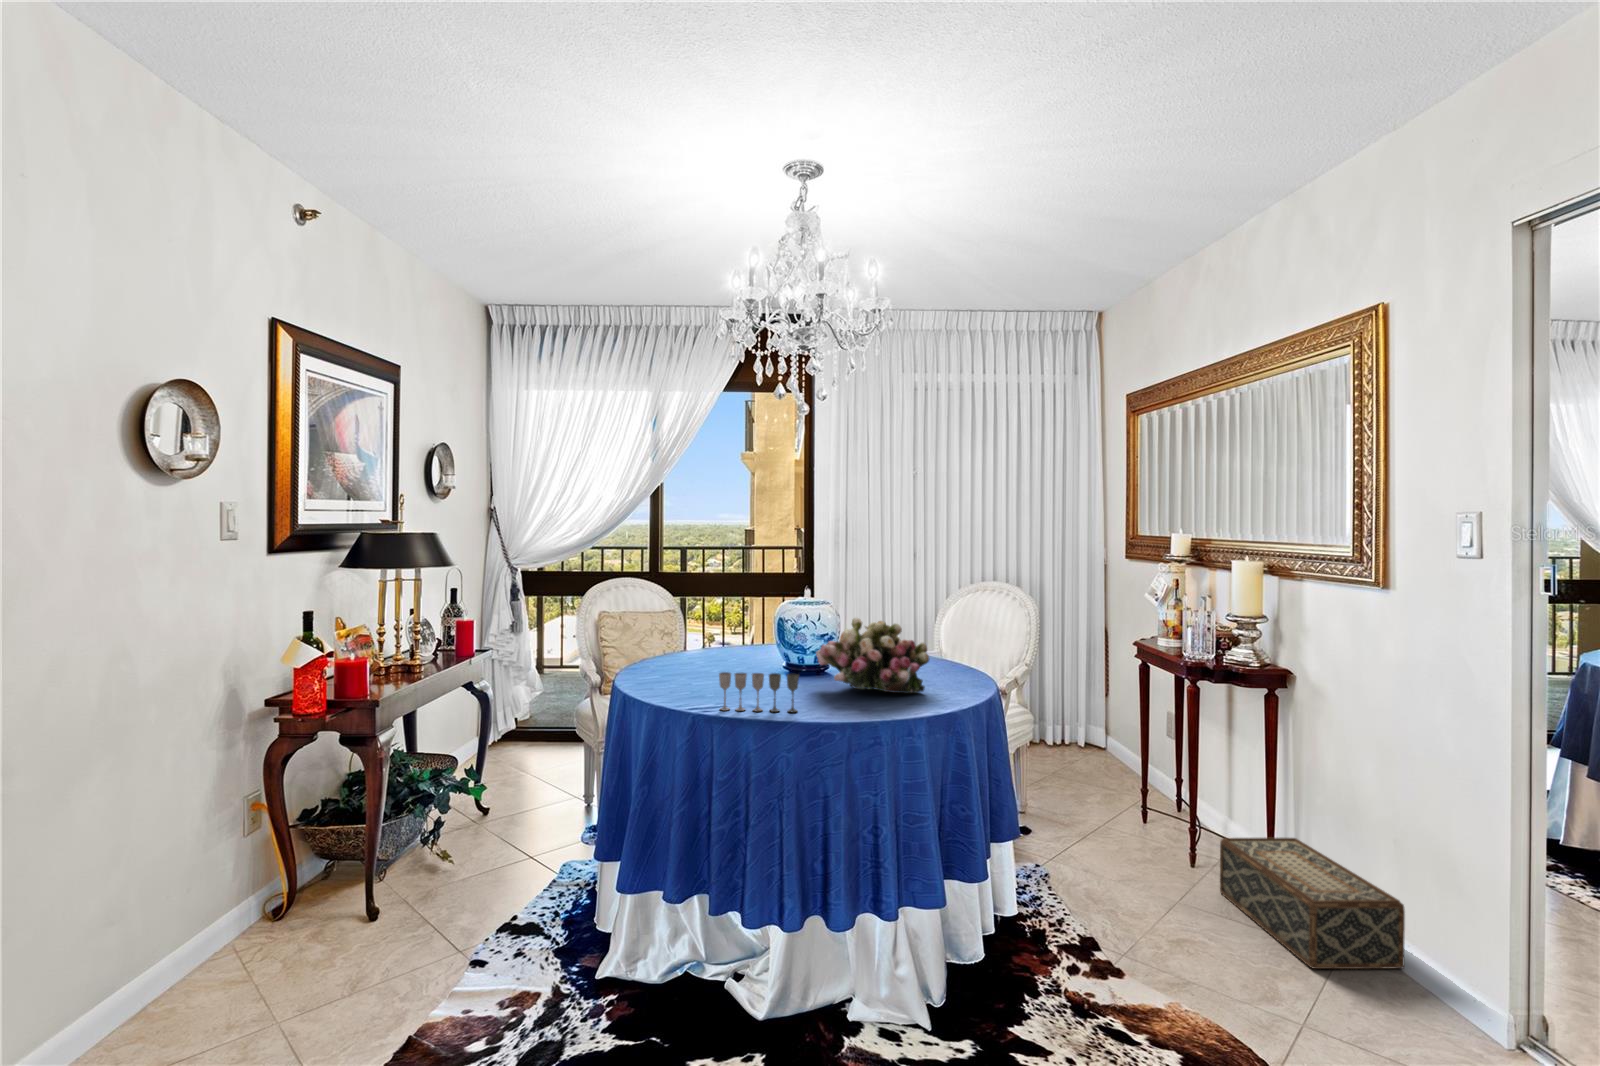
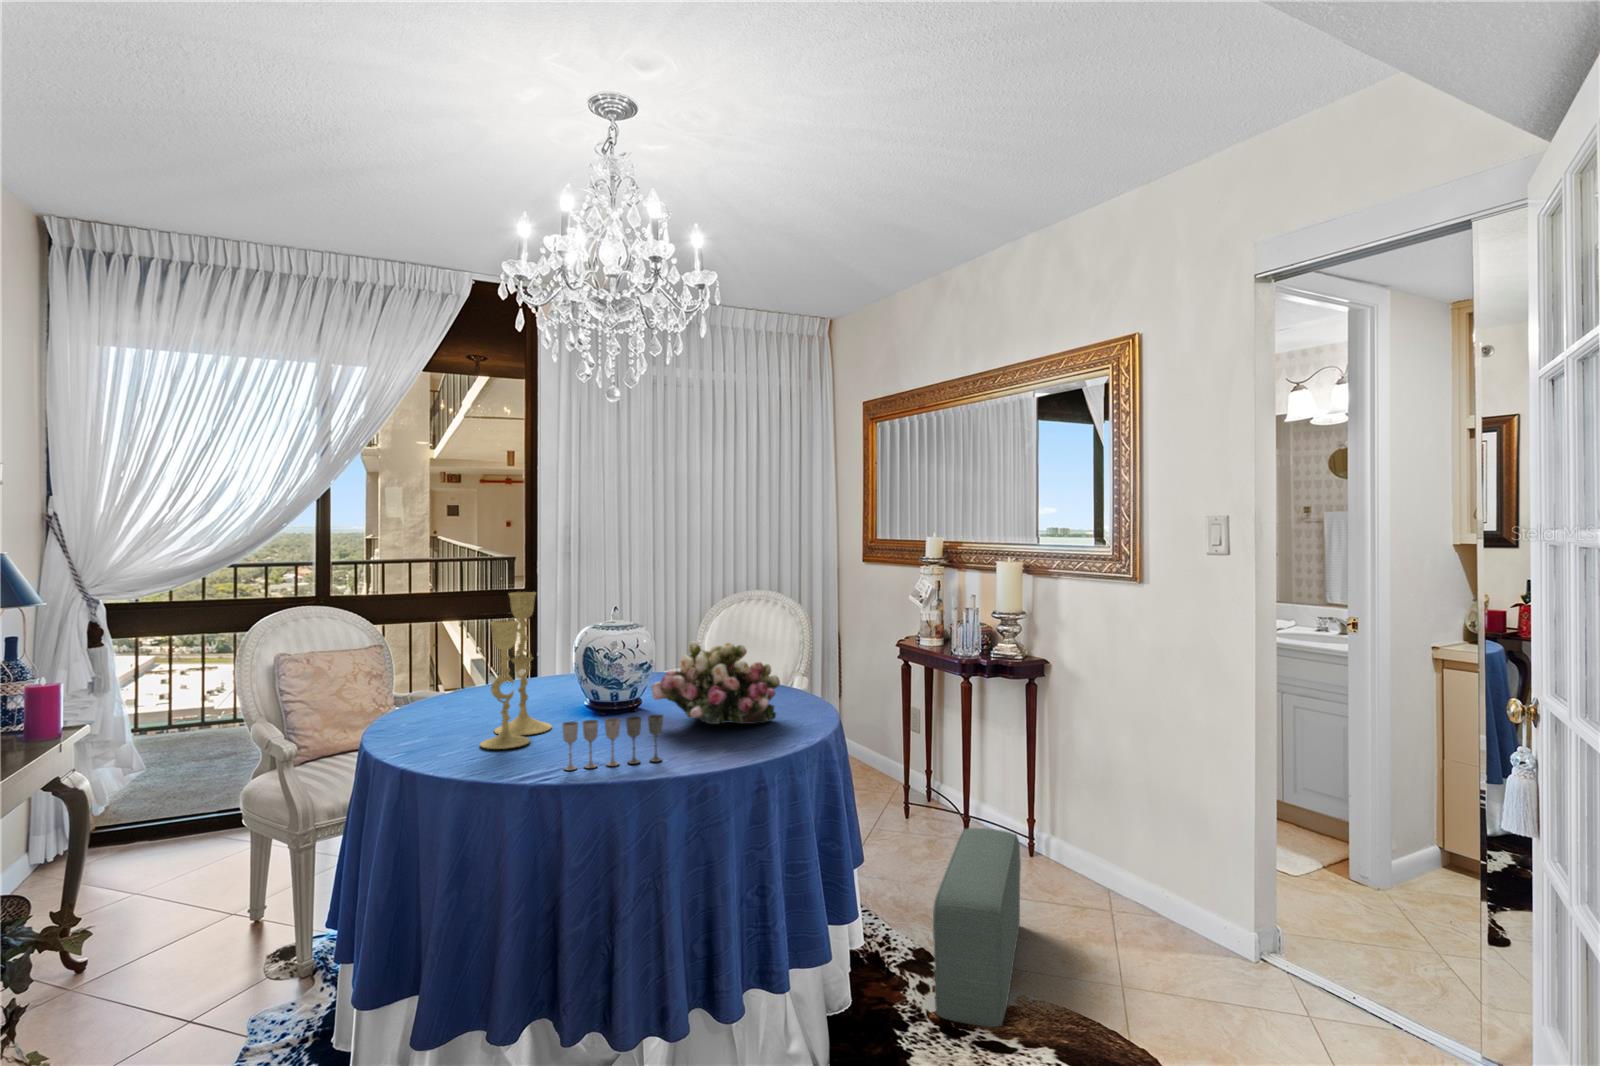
candlestick: none [679,570,742,690] -> present [480,592,552,749]
pouf: none [1072,828,1210,1021] -> present [933,828,1021,1027]
woven basket: present [1220,838,1405,969] -> none [1006,816,1168,934]

